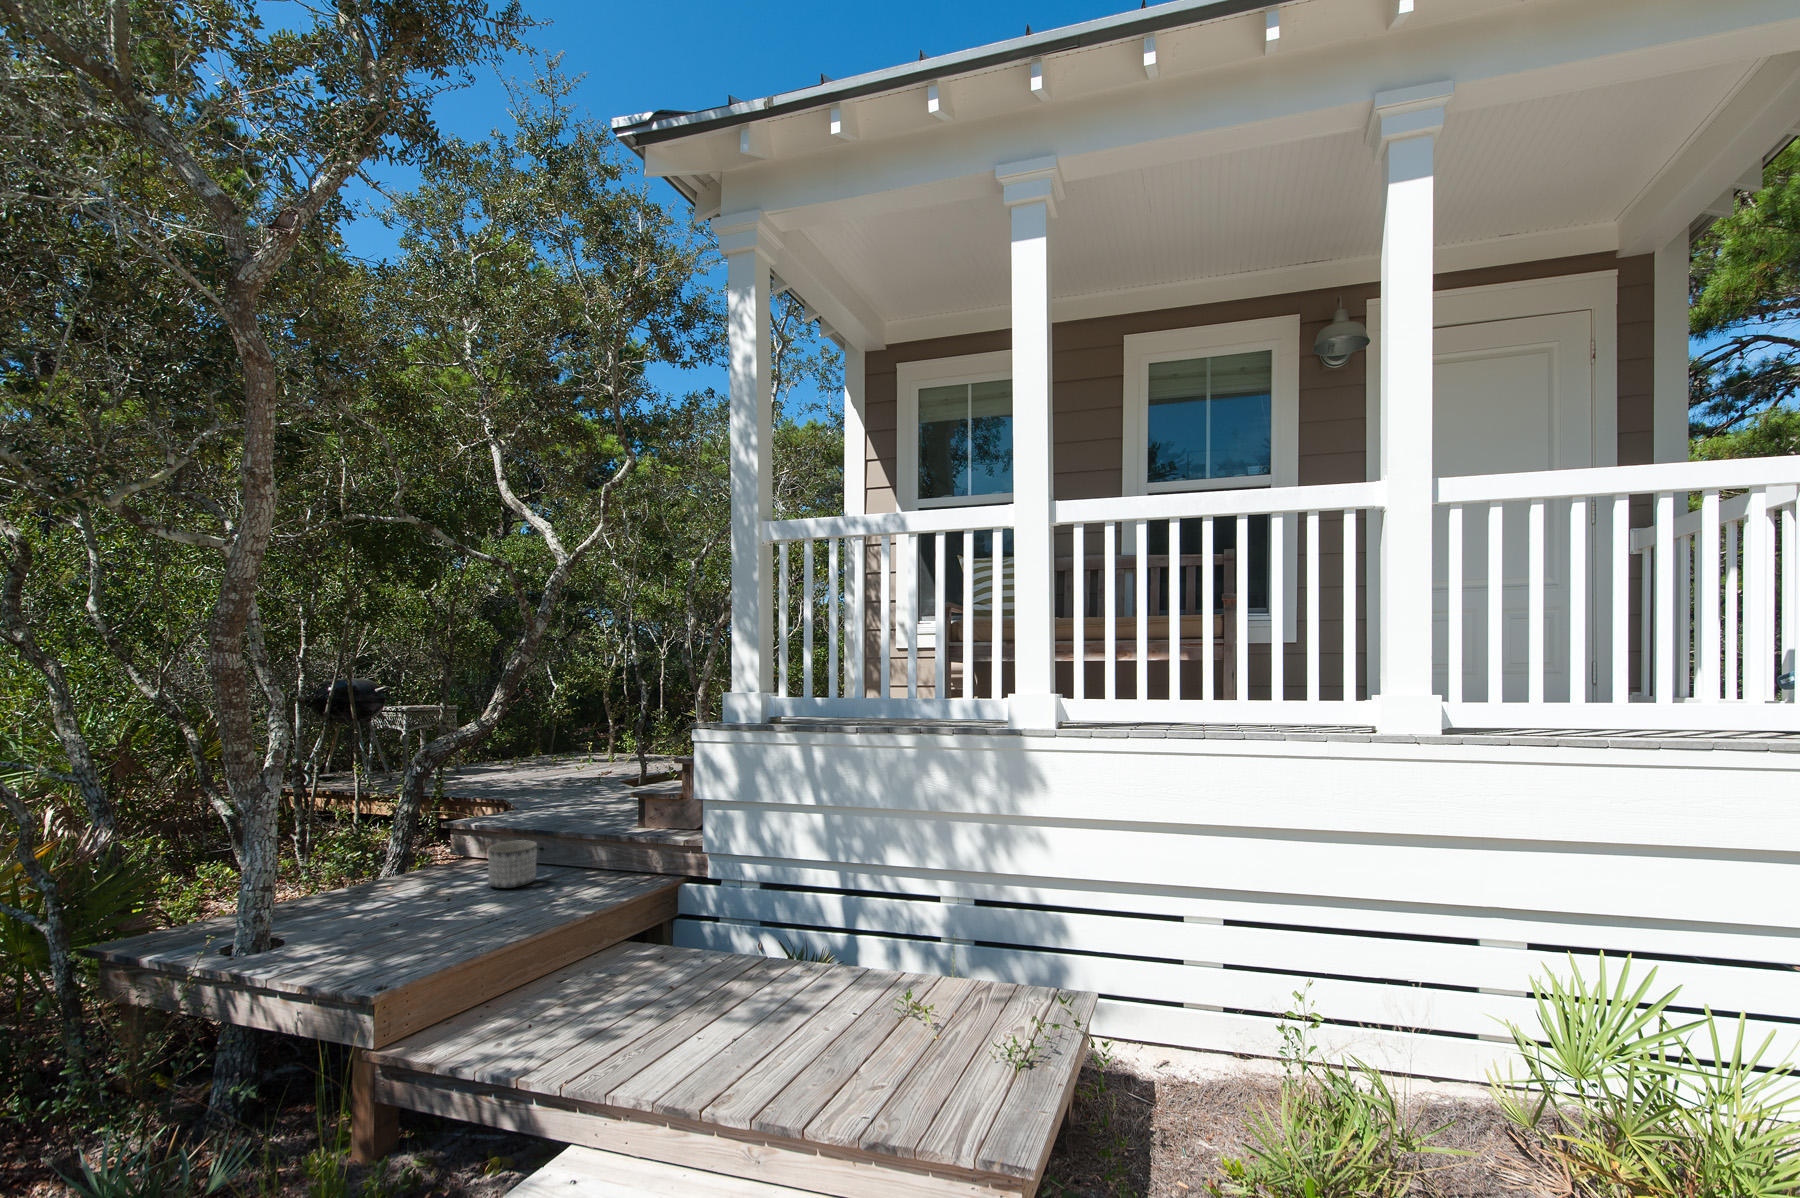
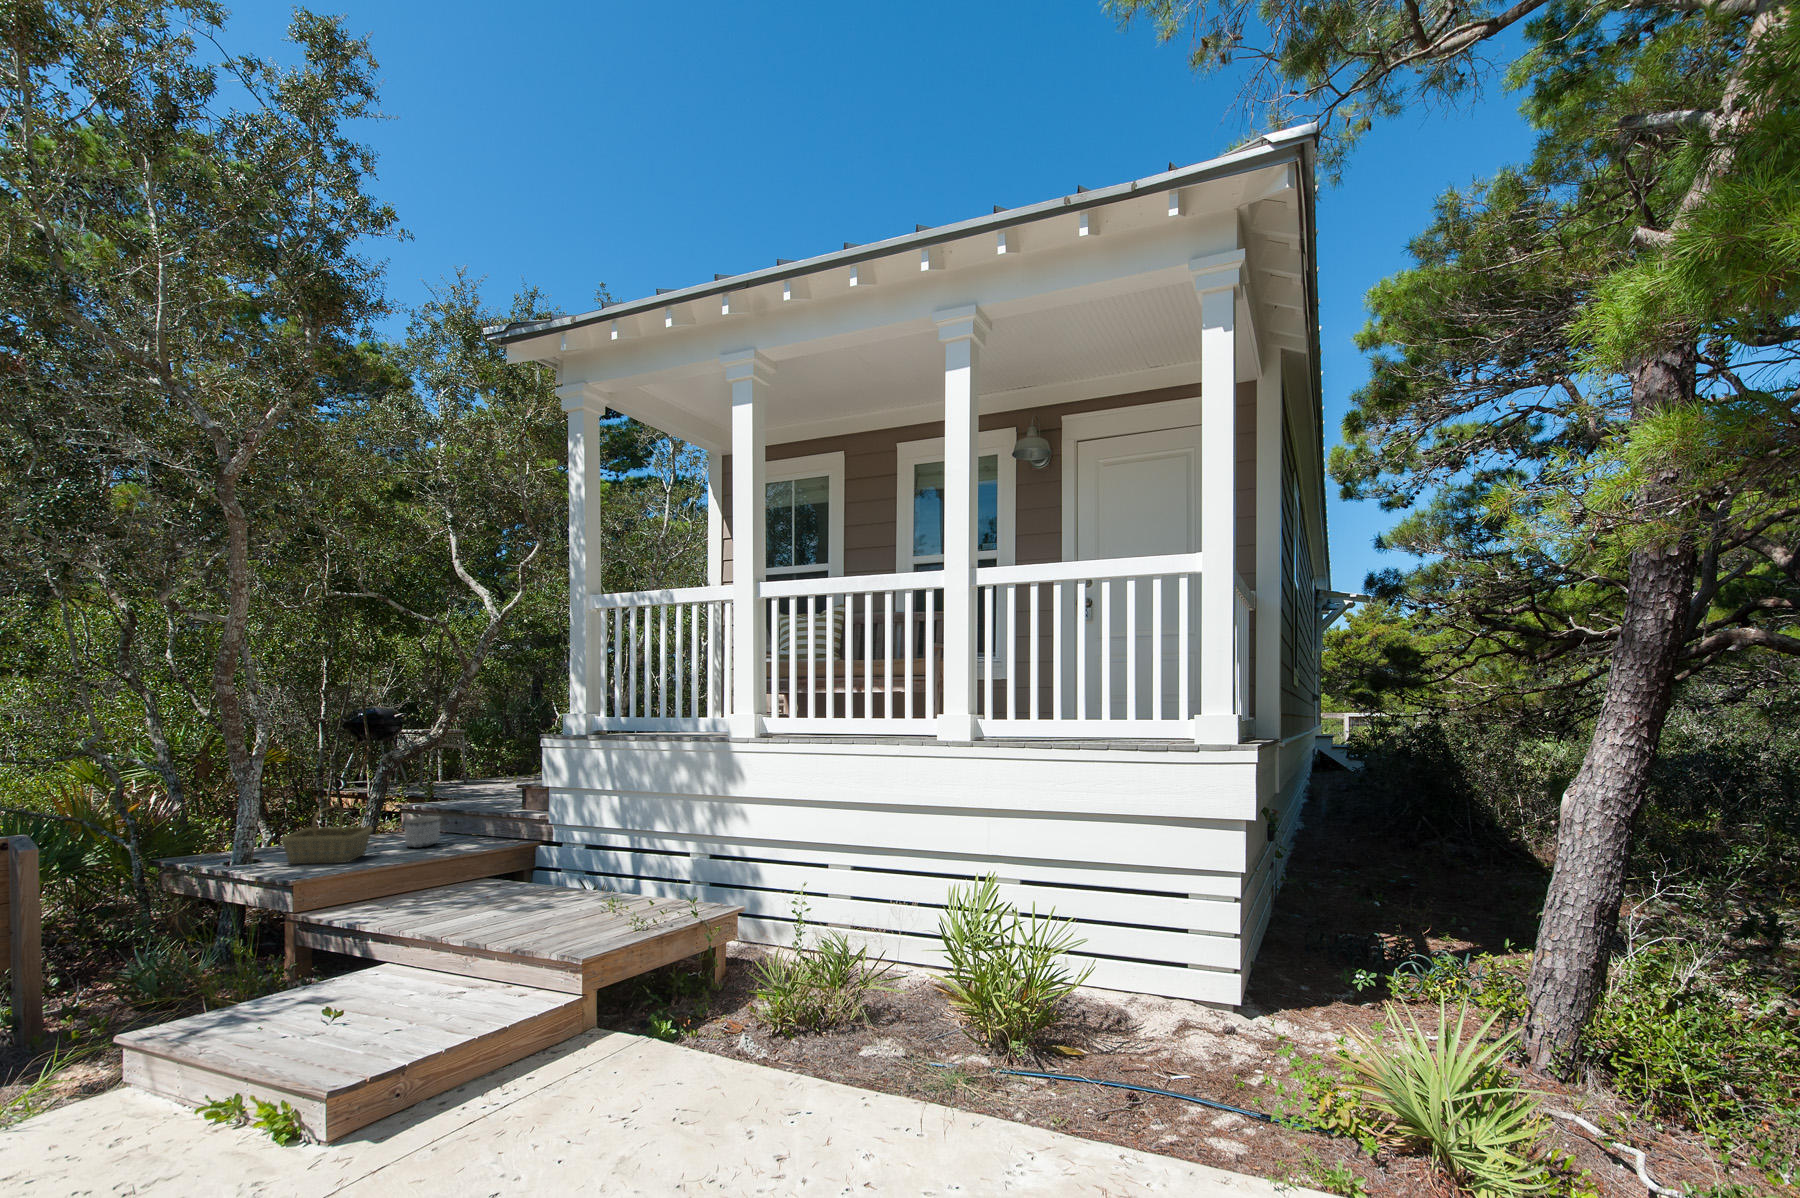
basket: none [315,827,450,919] -> present [281,806,373,864]

